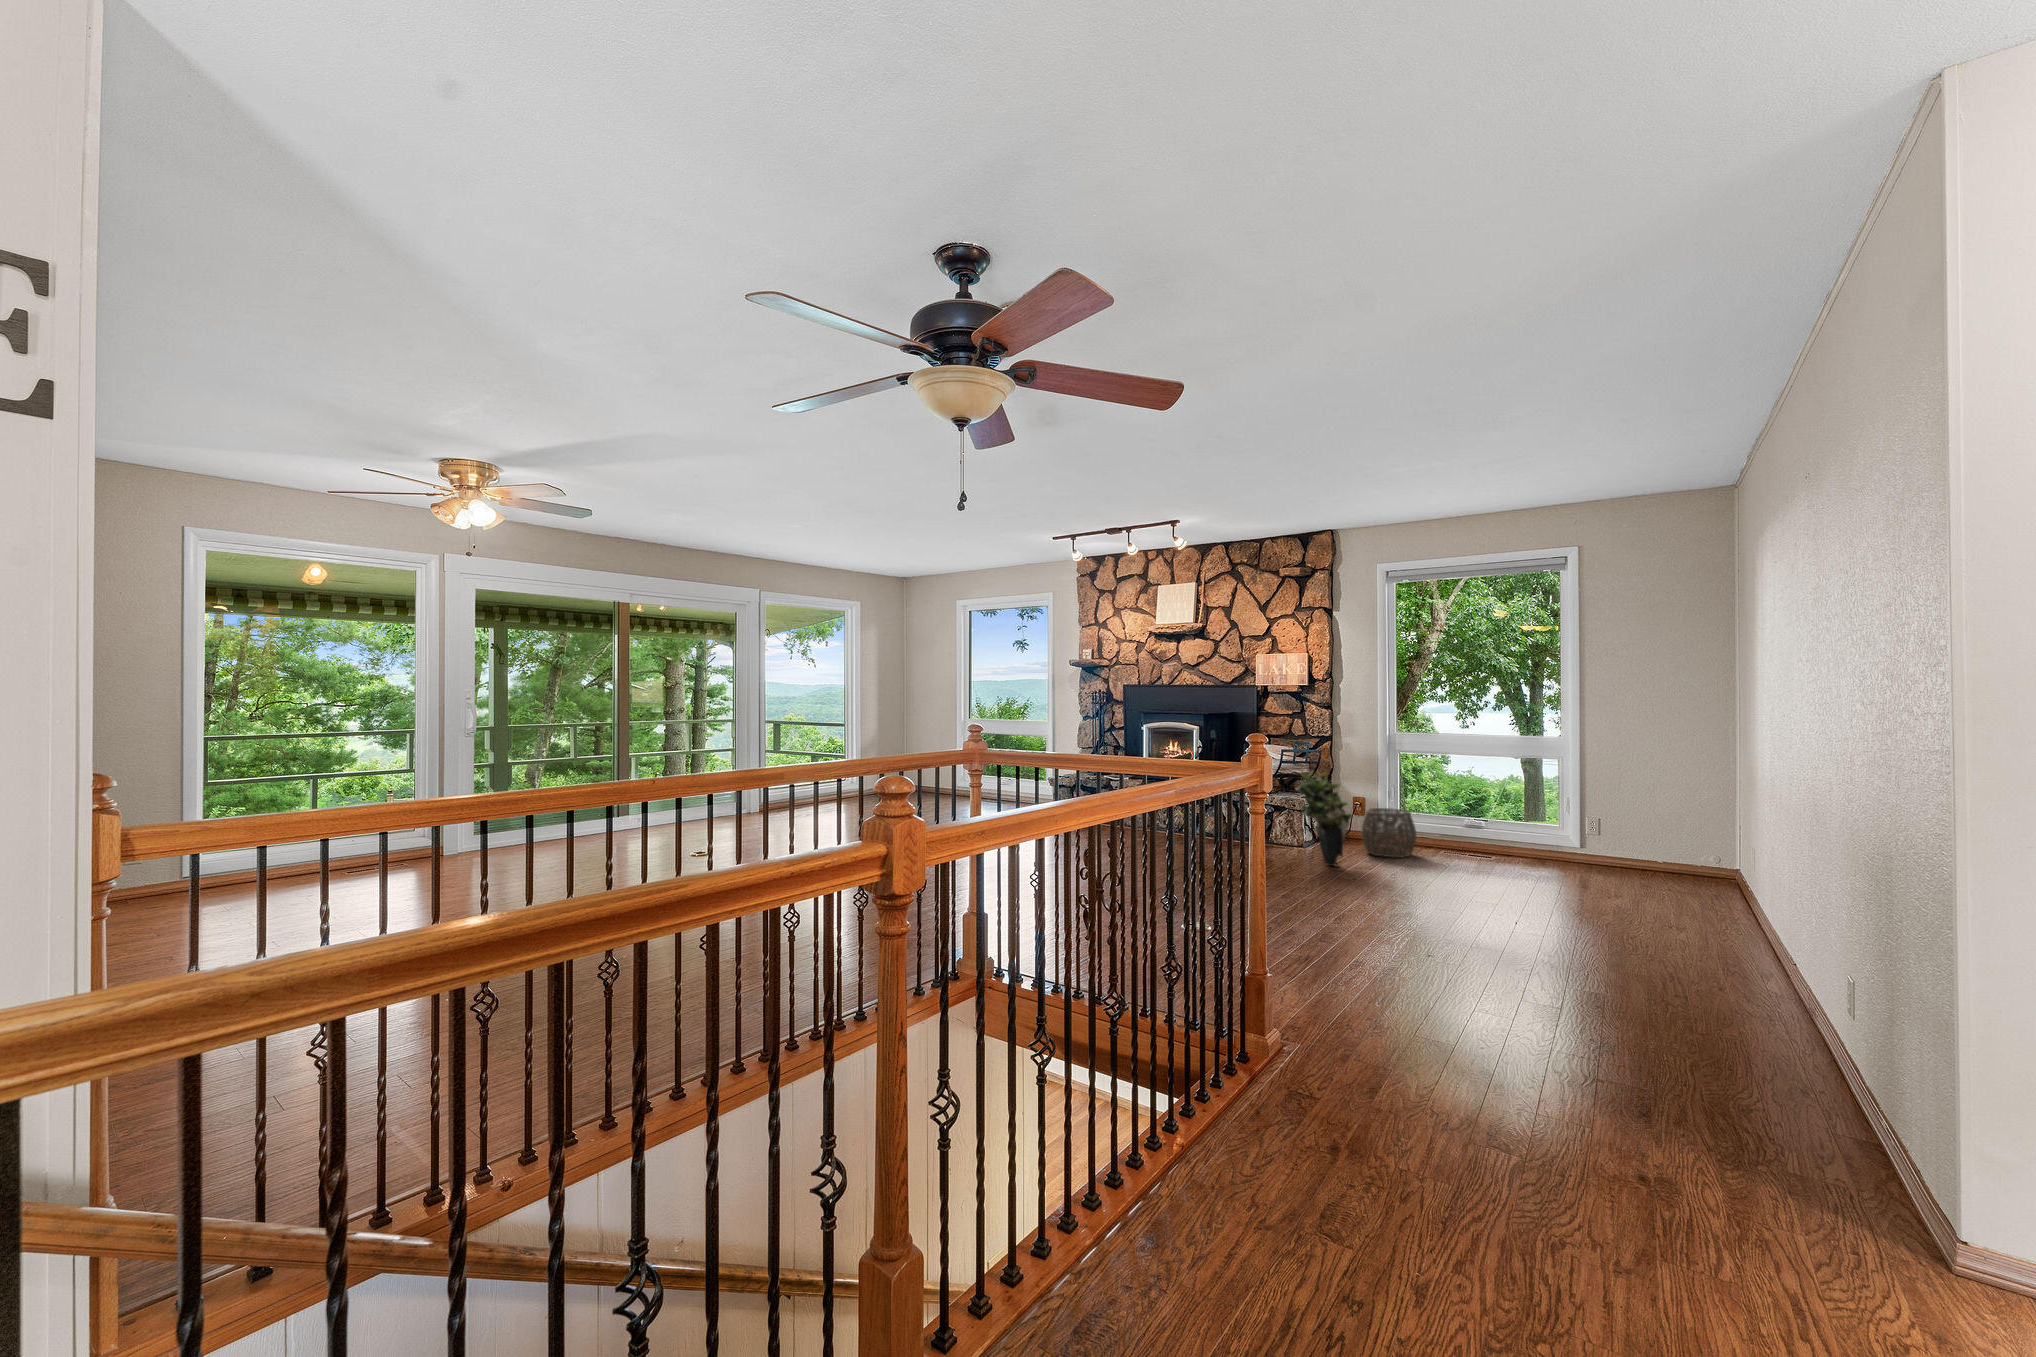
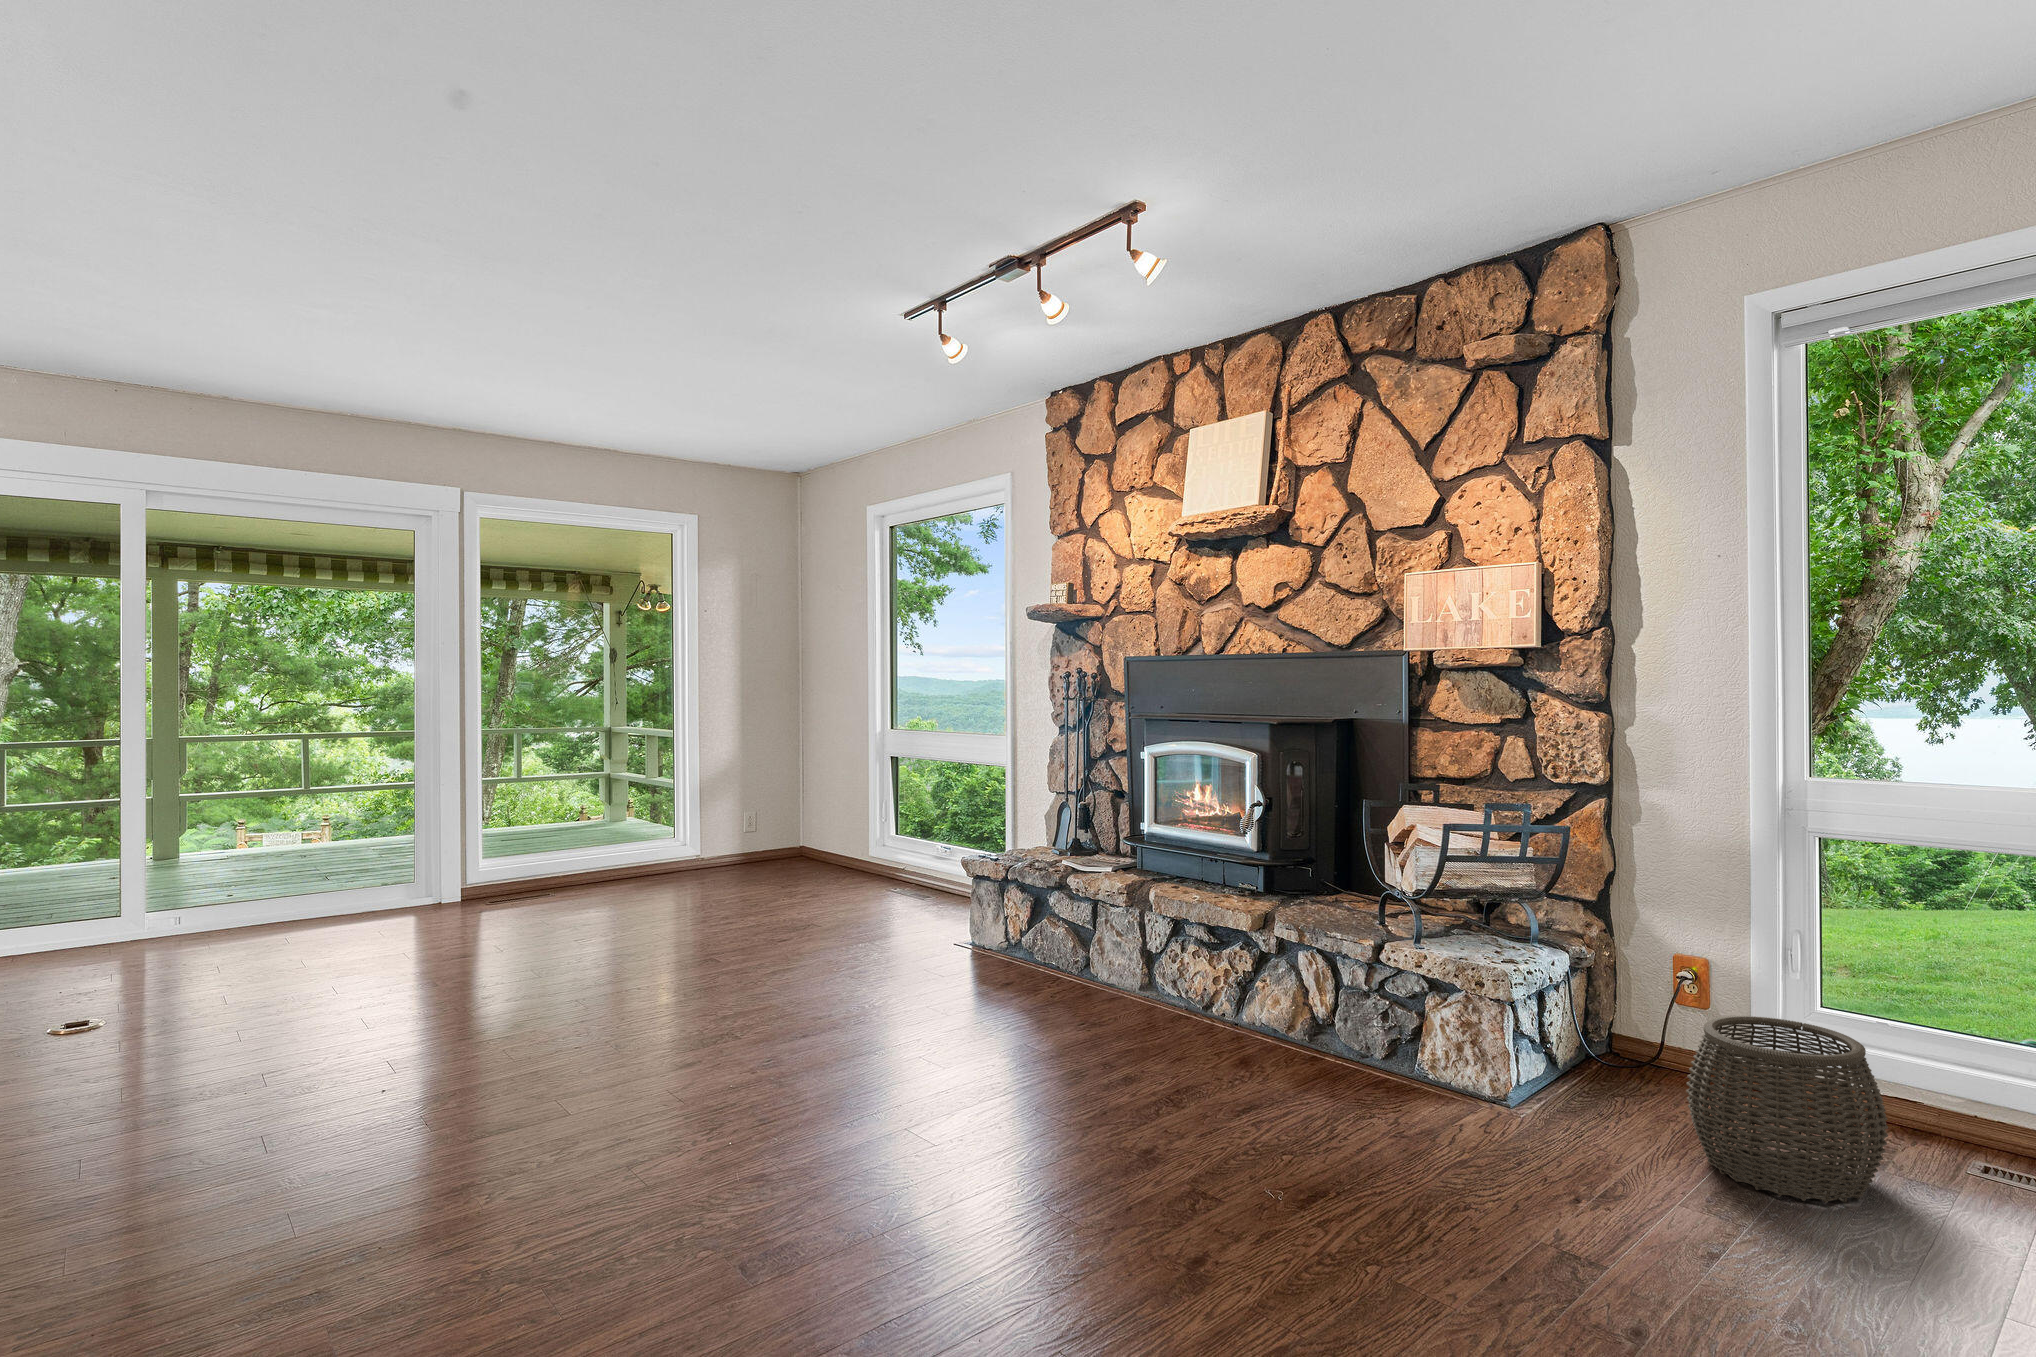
potted plant: present [1297,772,1352,866] -> none [1453,904,1649,1238]

